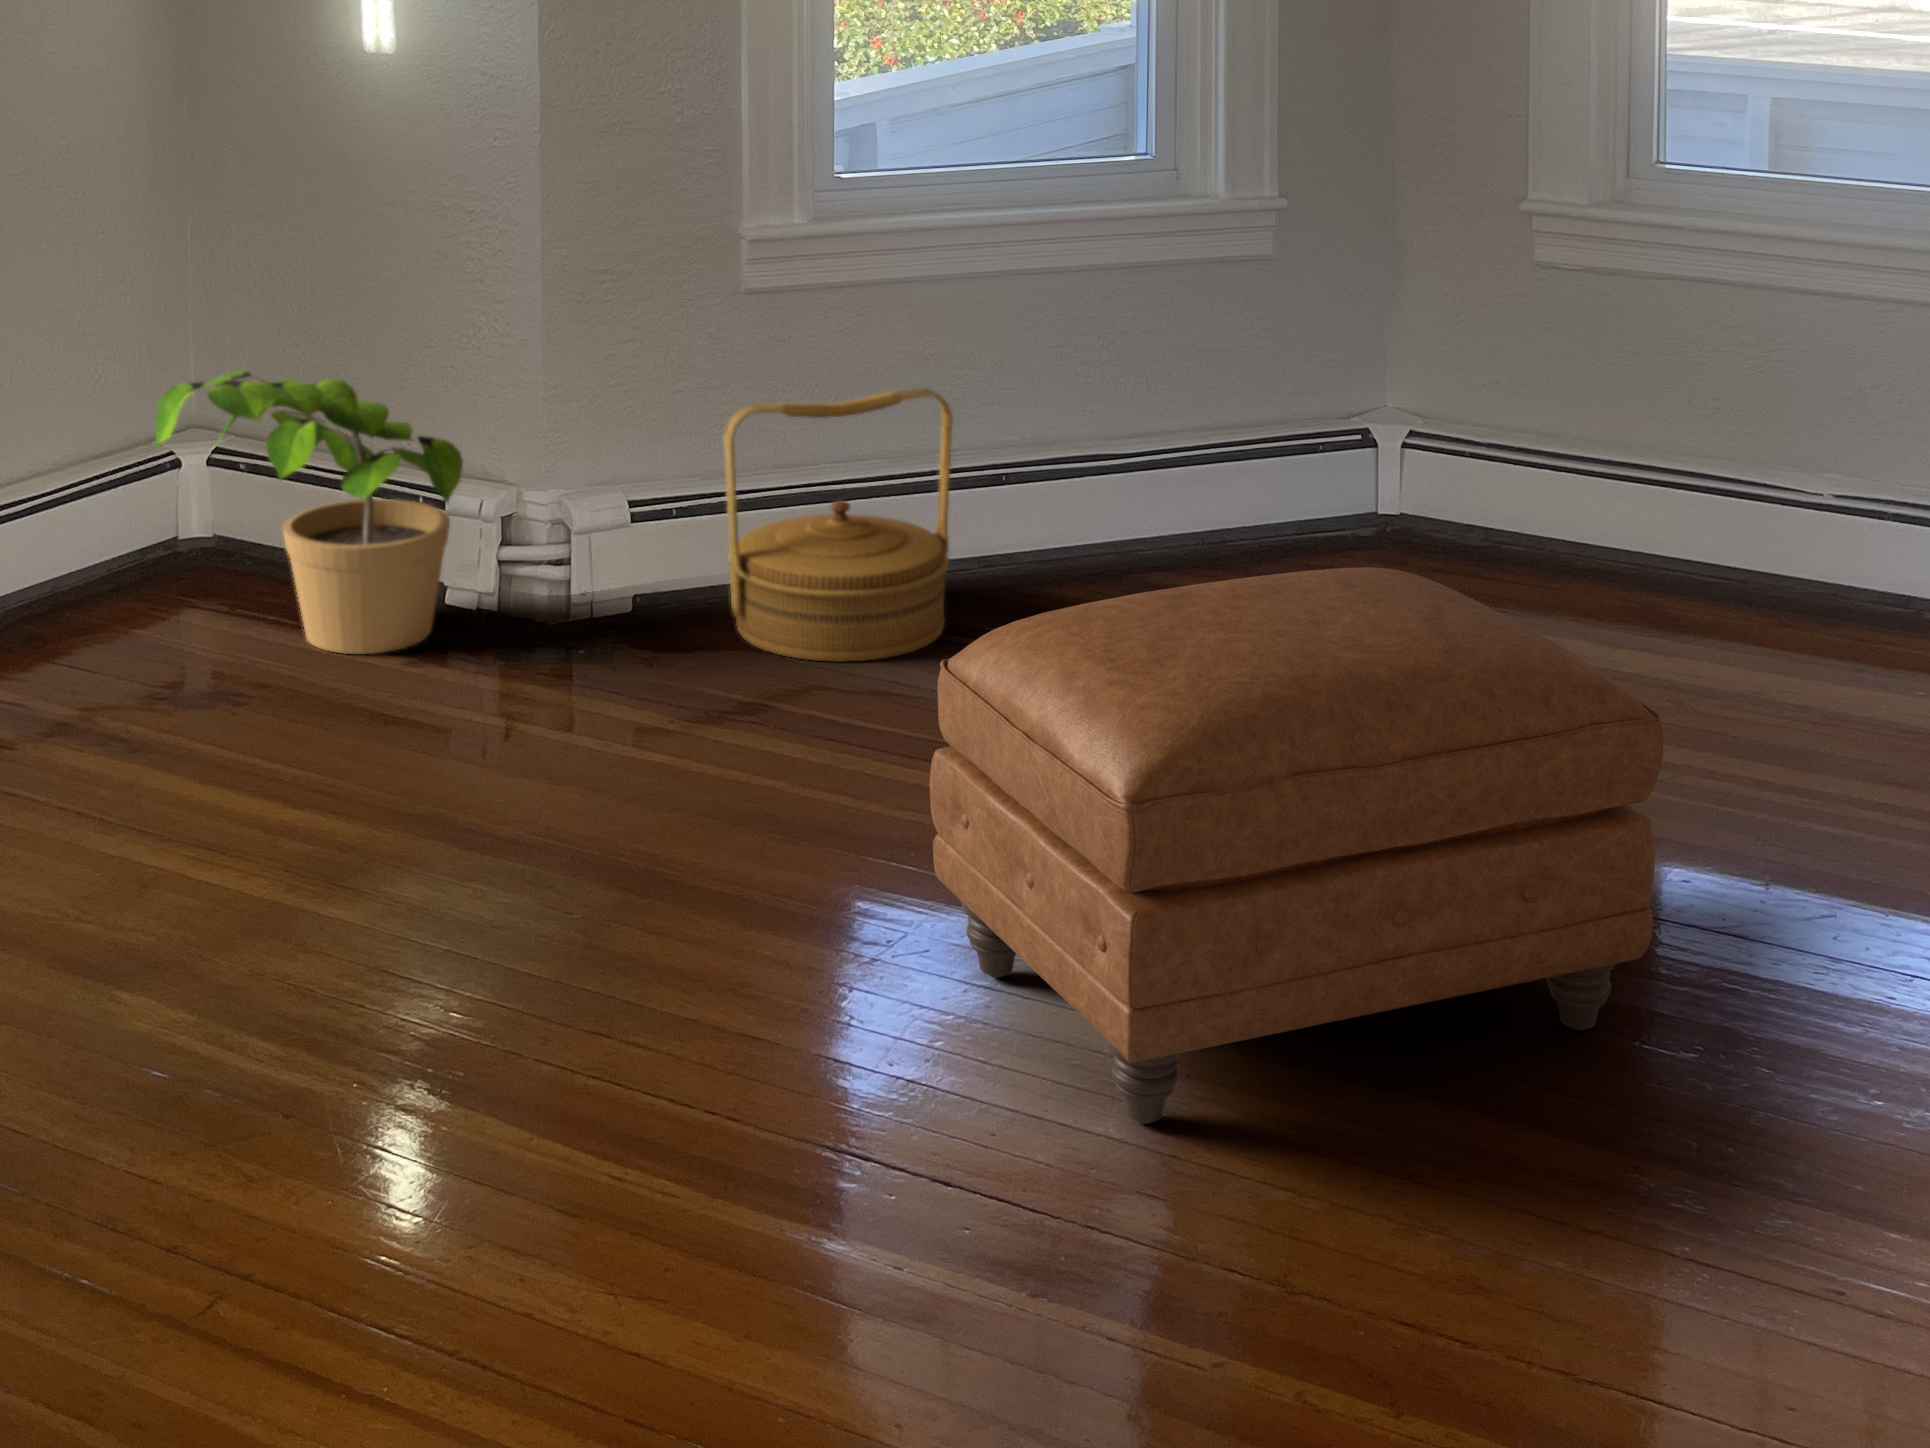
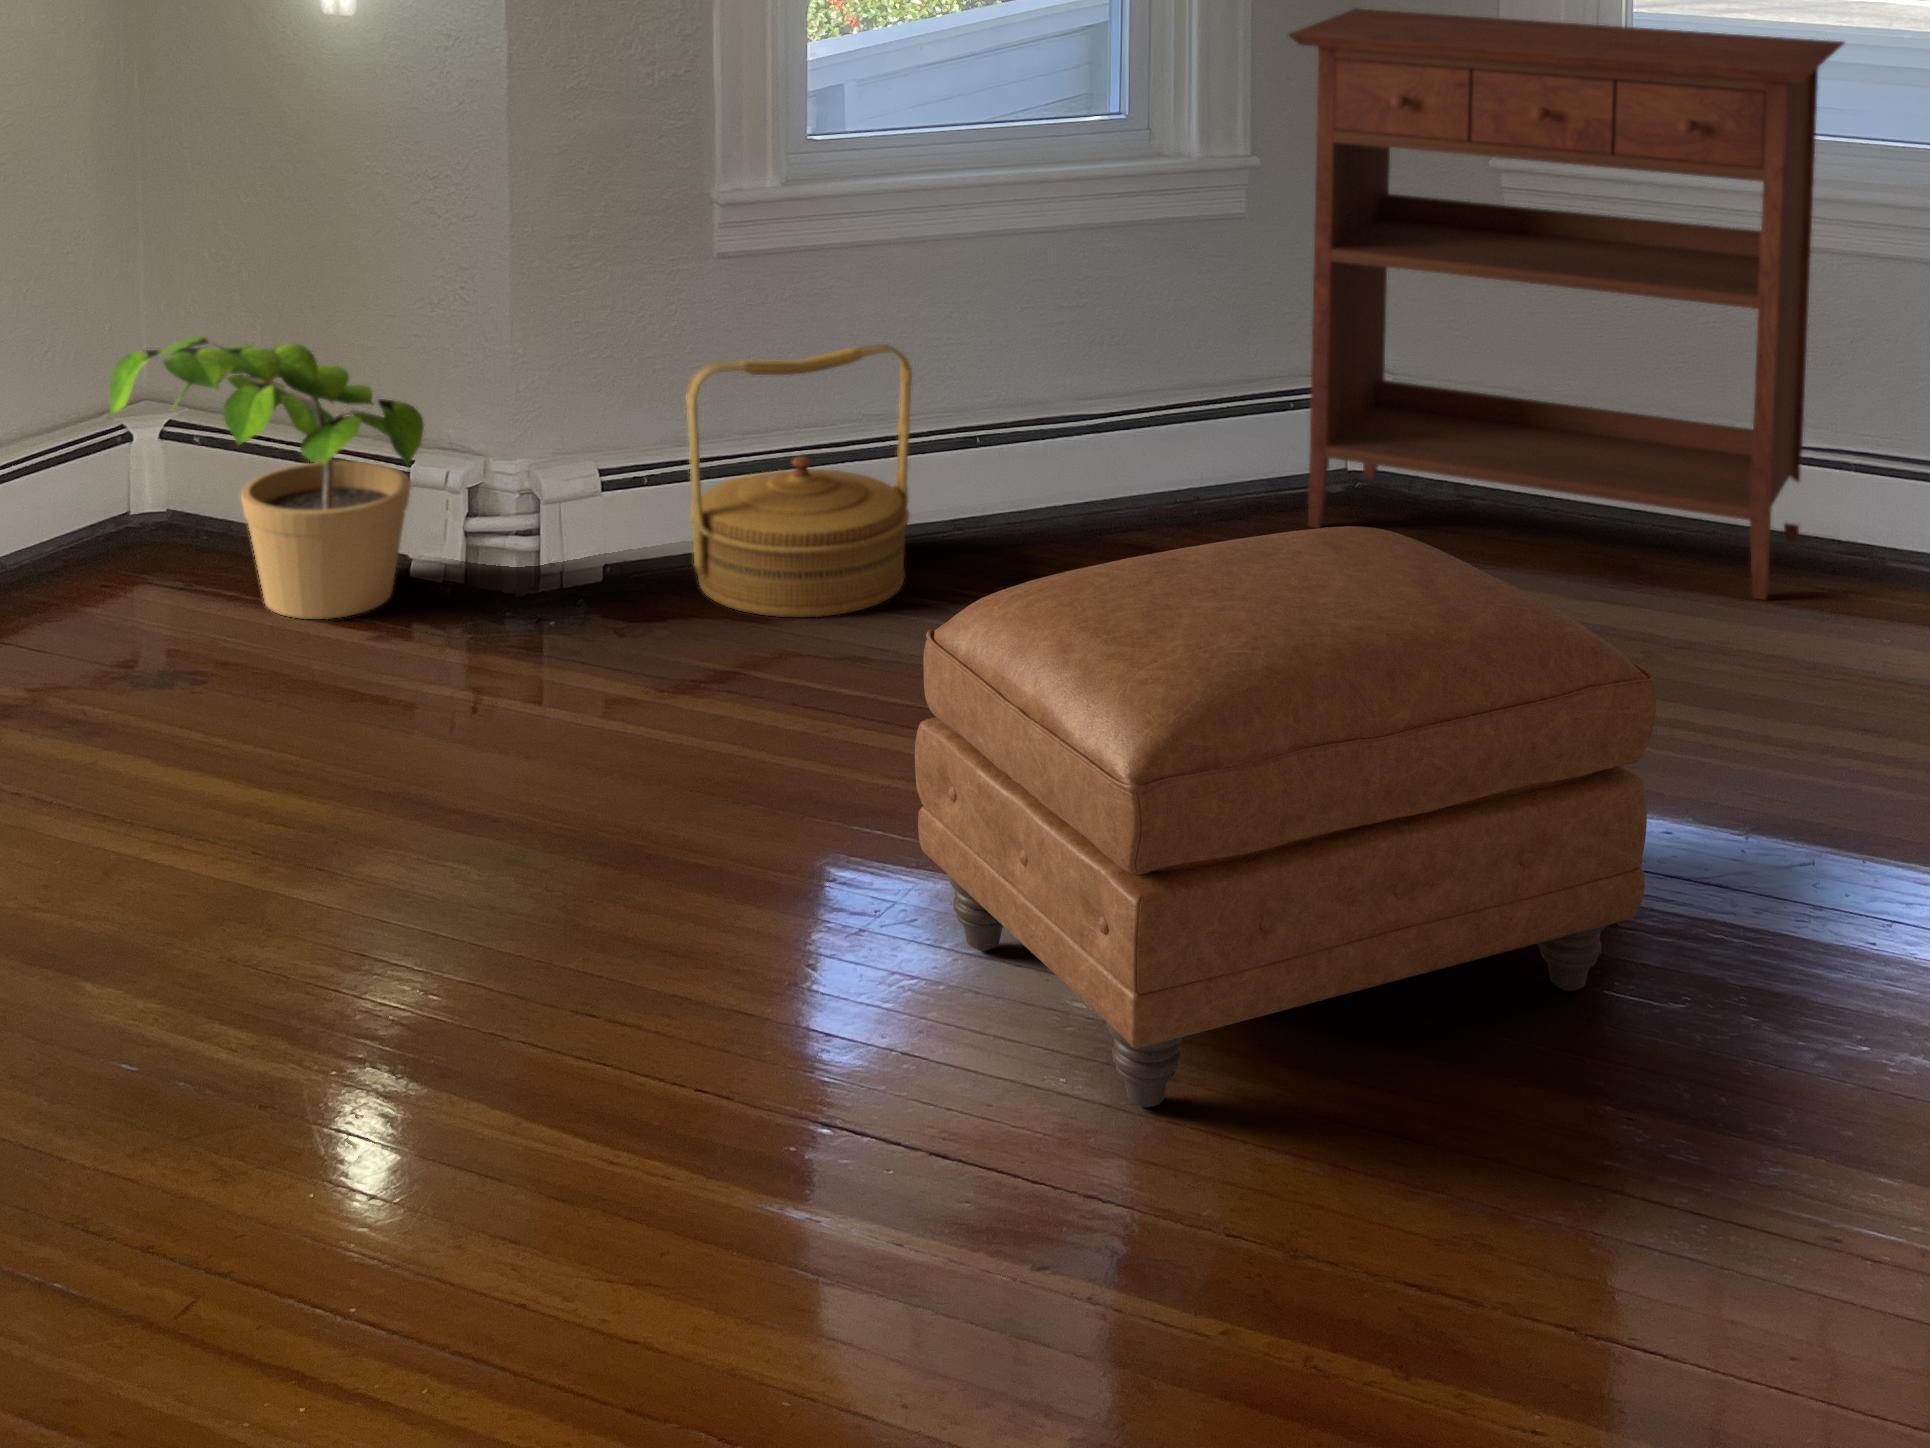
console table: none [1339,50,1923,664] -> present [1289,9,1844,600]

